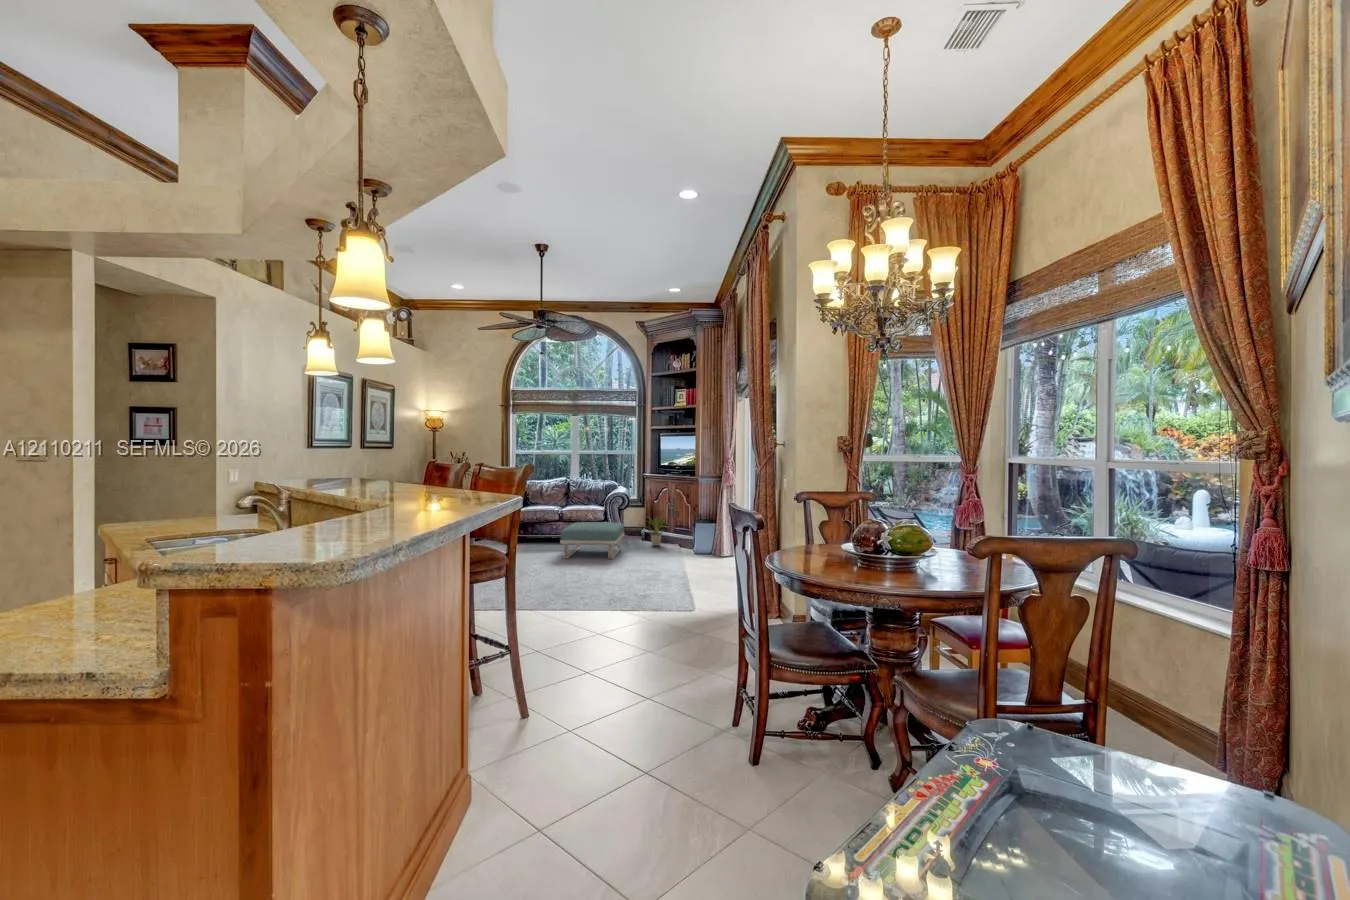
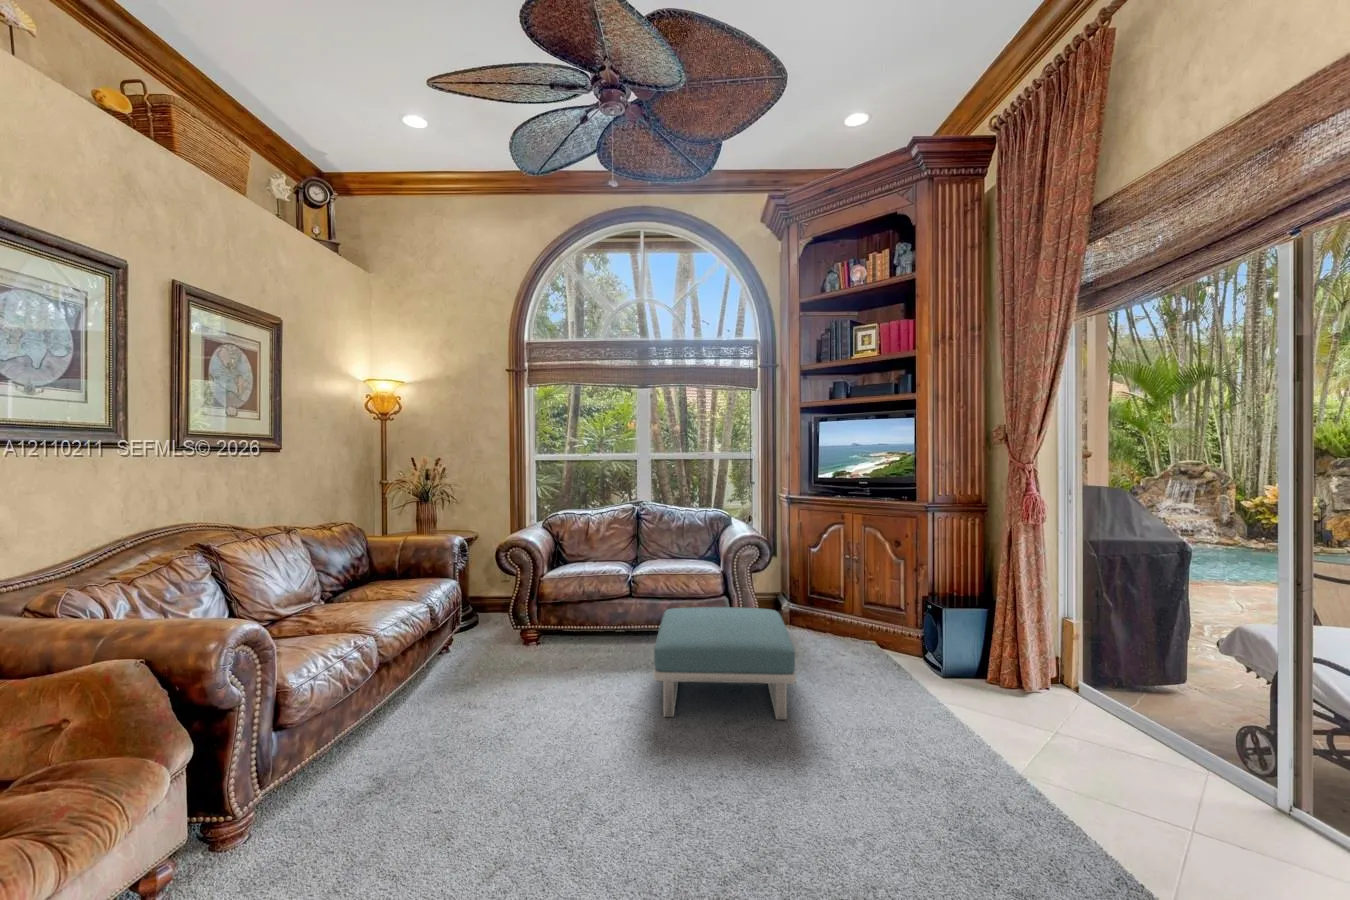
potted plant: present [638,517,667,546] -> none [792,585,873,650]

